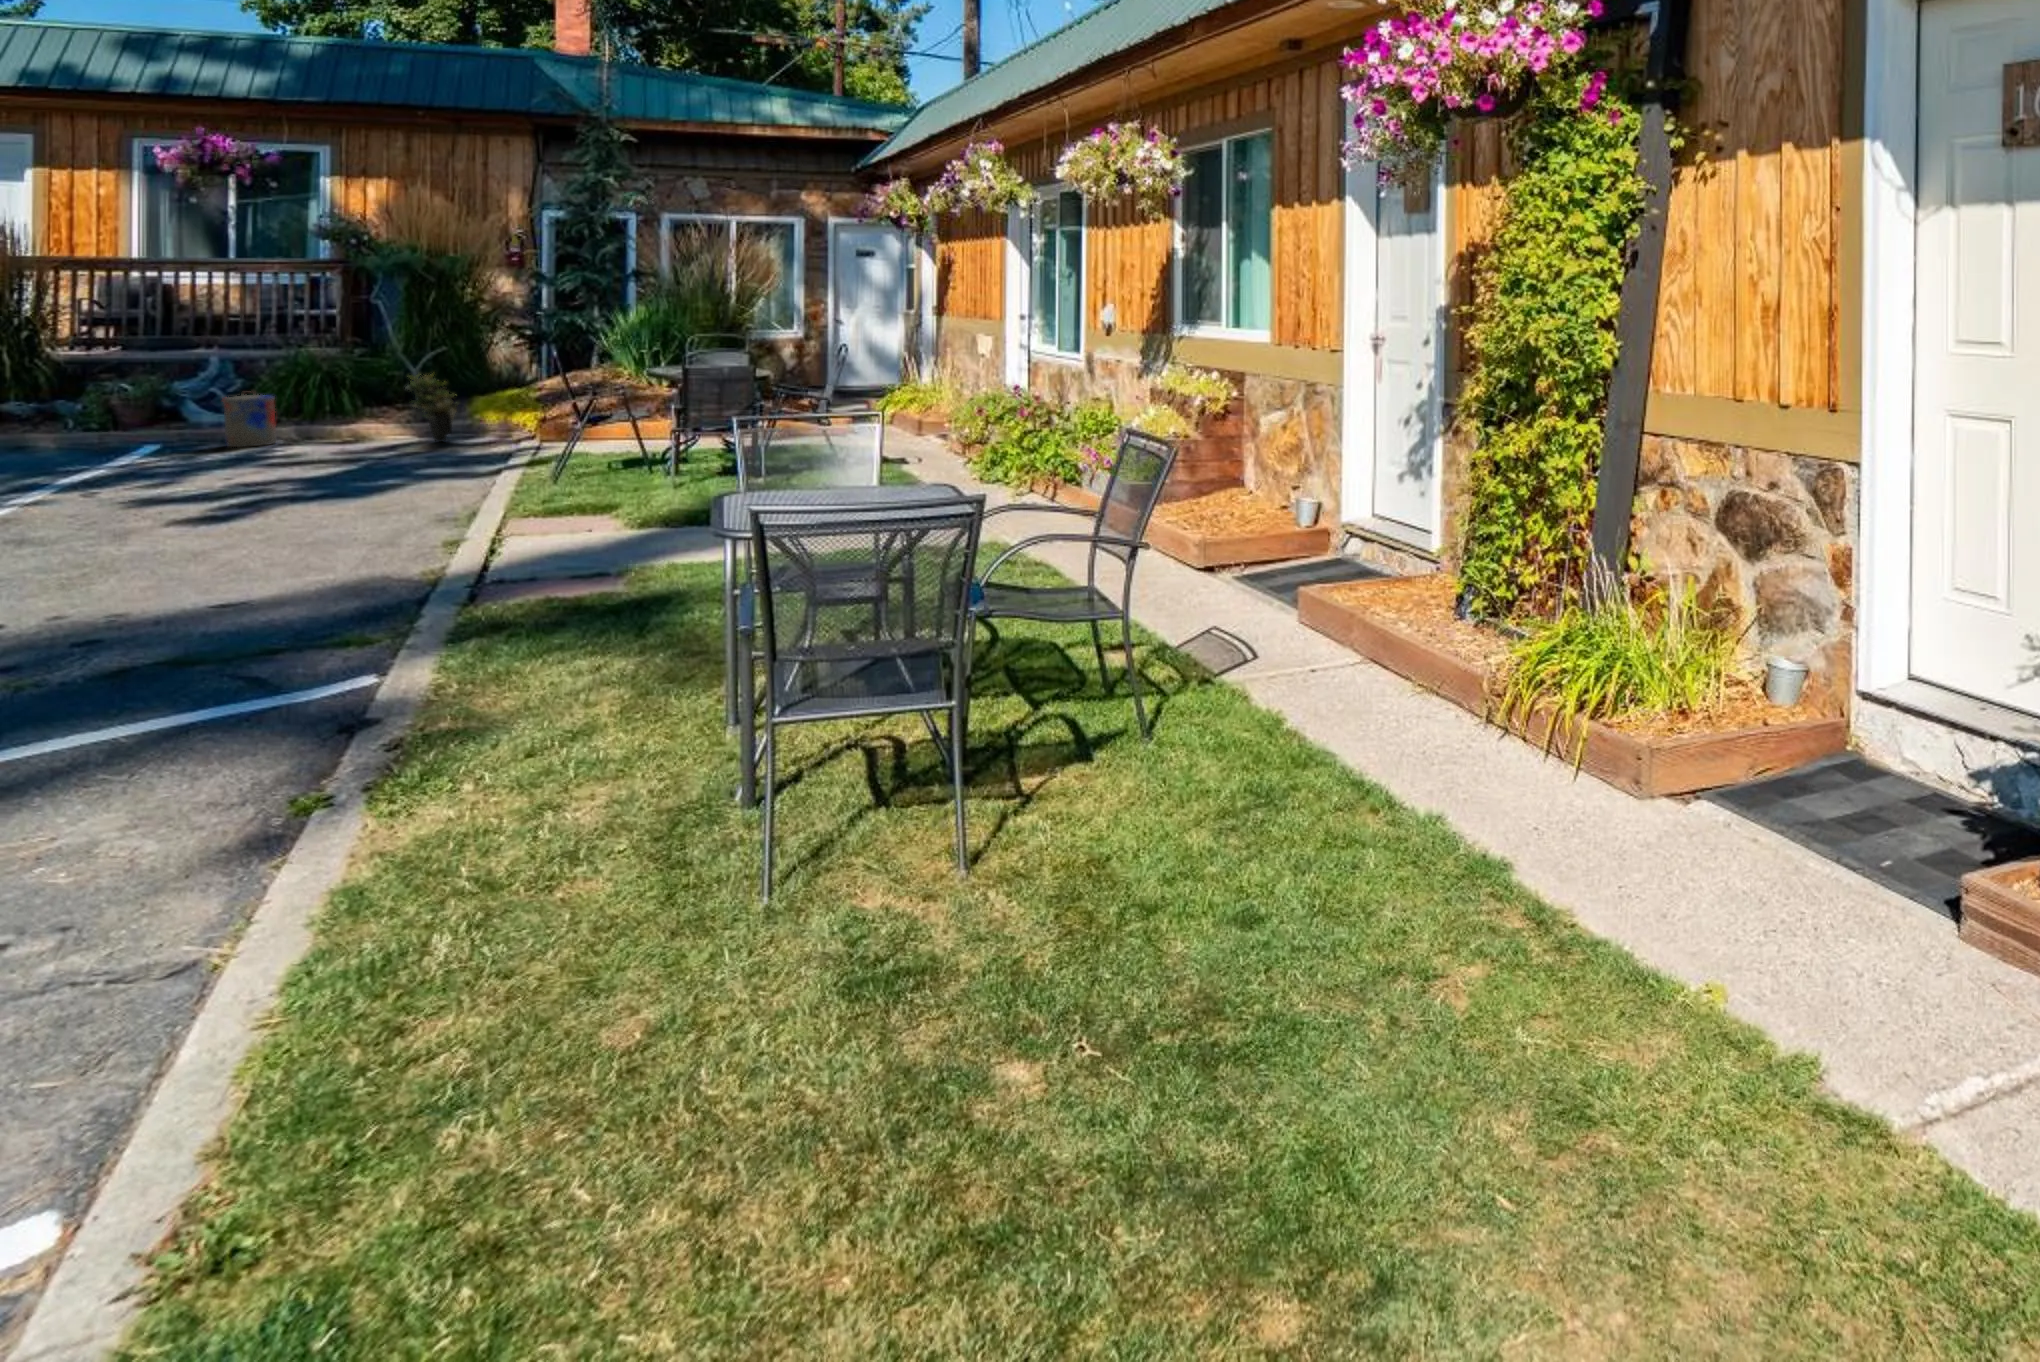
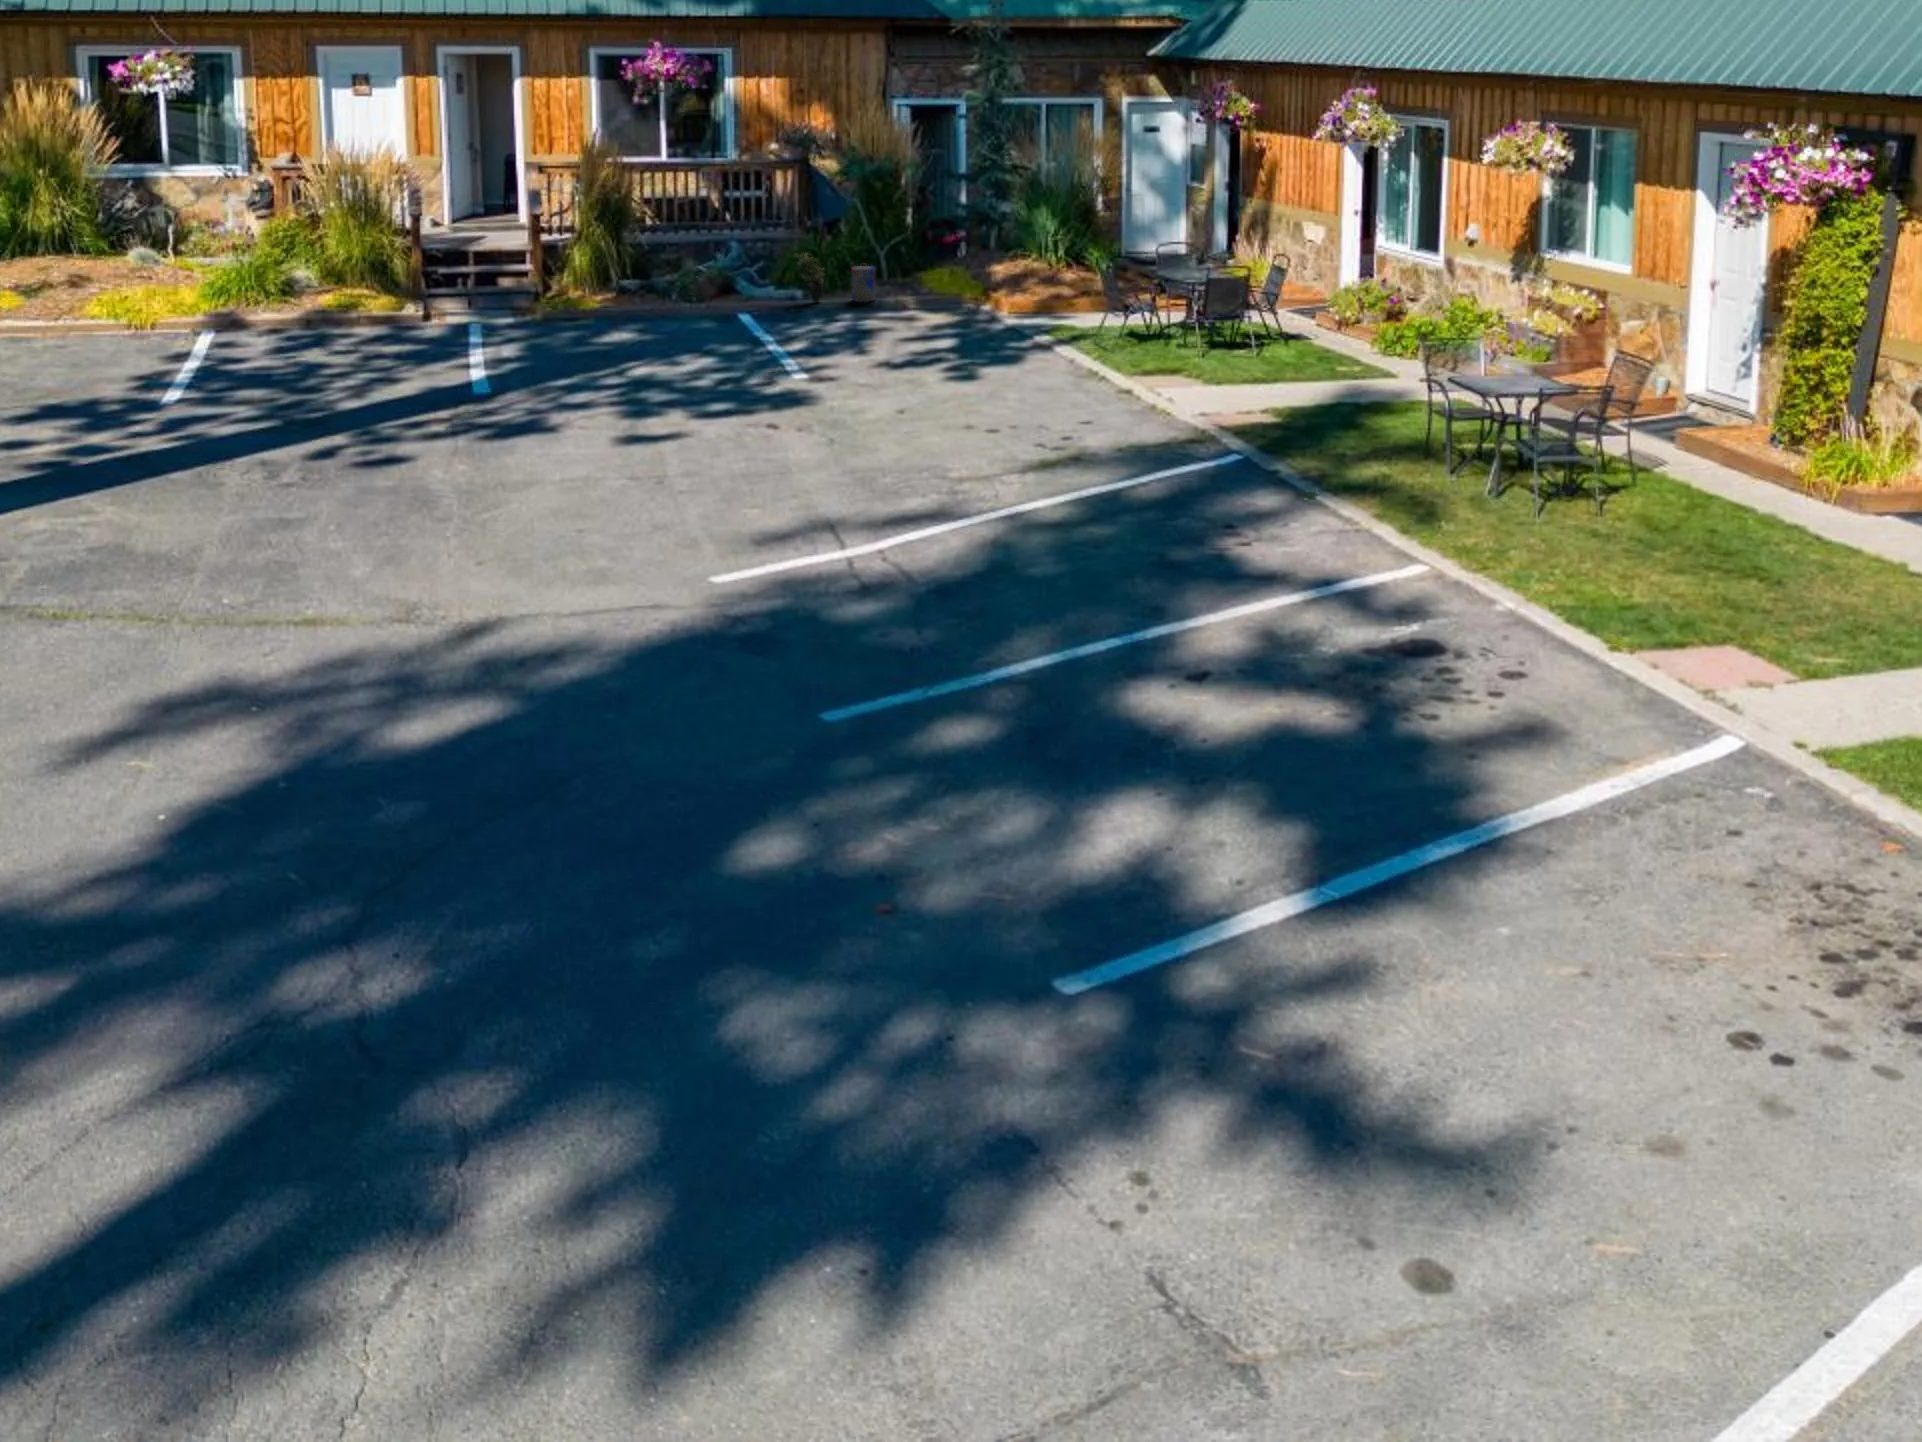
potted plant: present [406,375,458,442] -> present [798,254,824,303]

